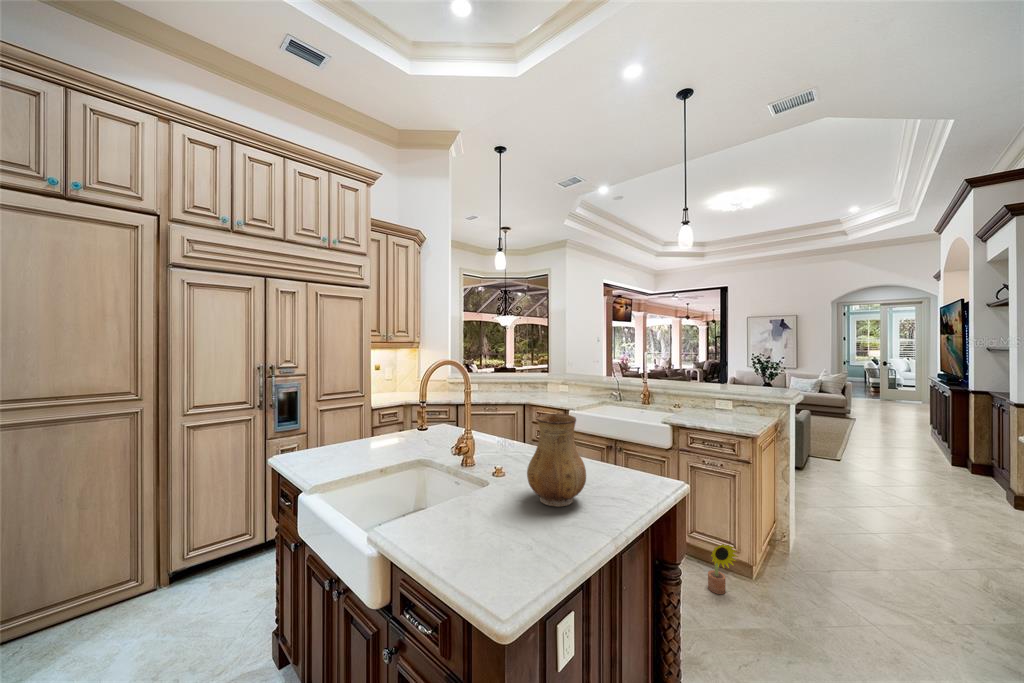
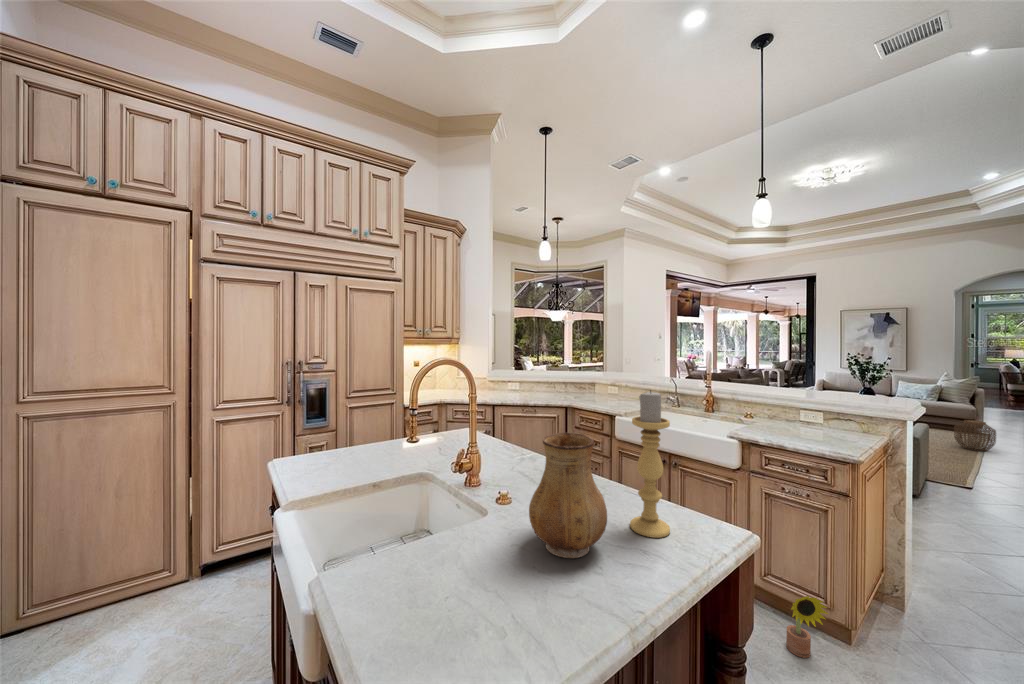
candle holder: none [599,380,628,490] -> present [630,390,670,538]
woven basket: none [830,406,859,432] -> present [954,420,996,451]

